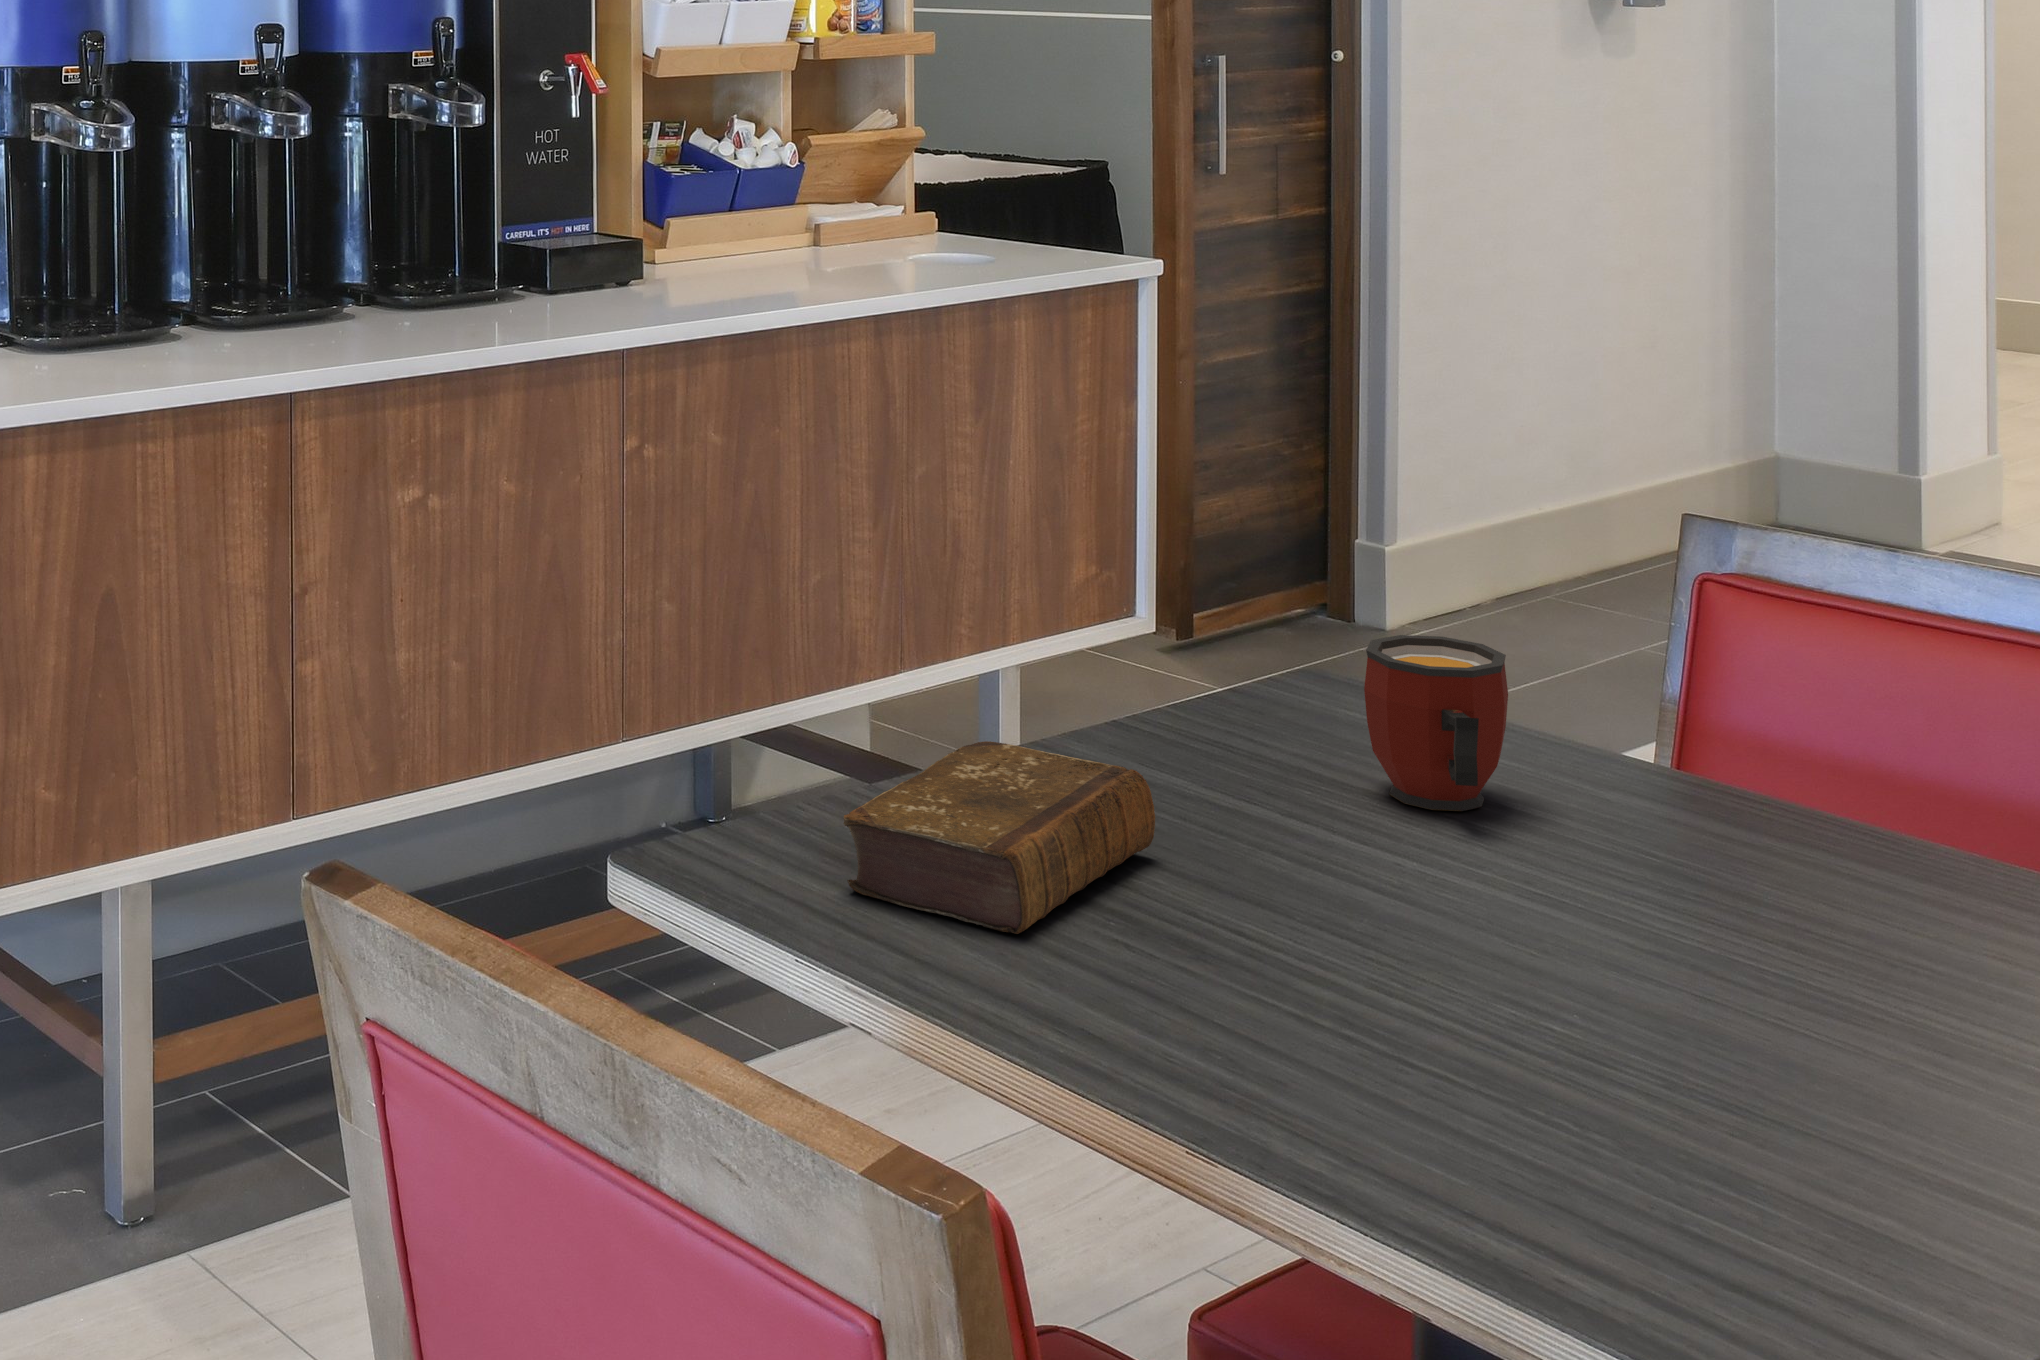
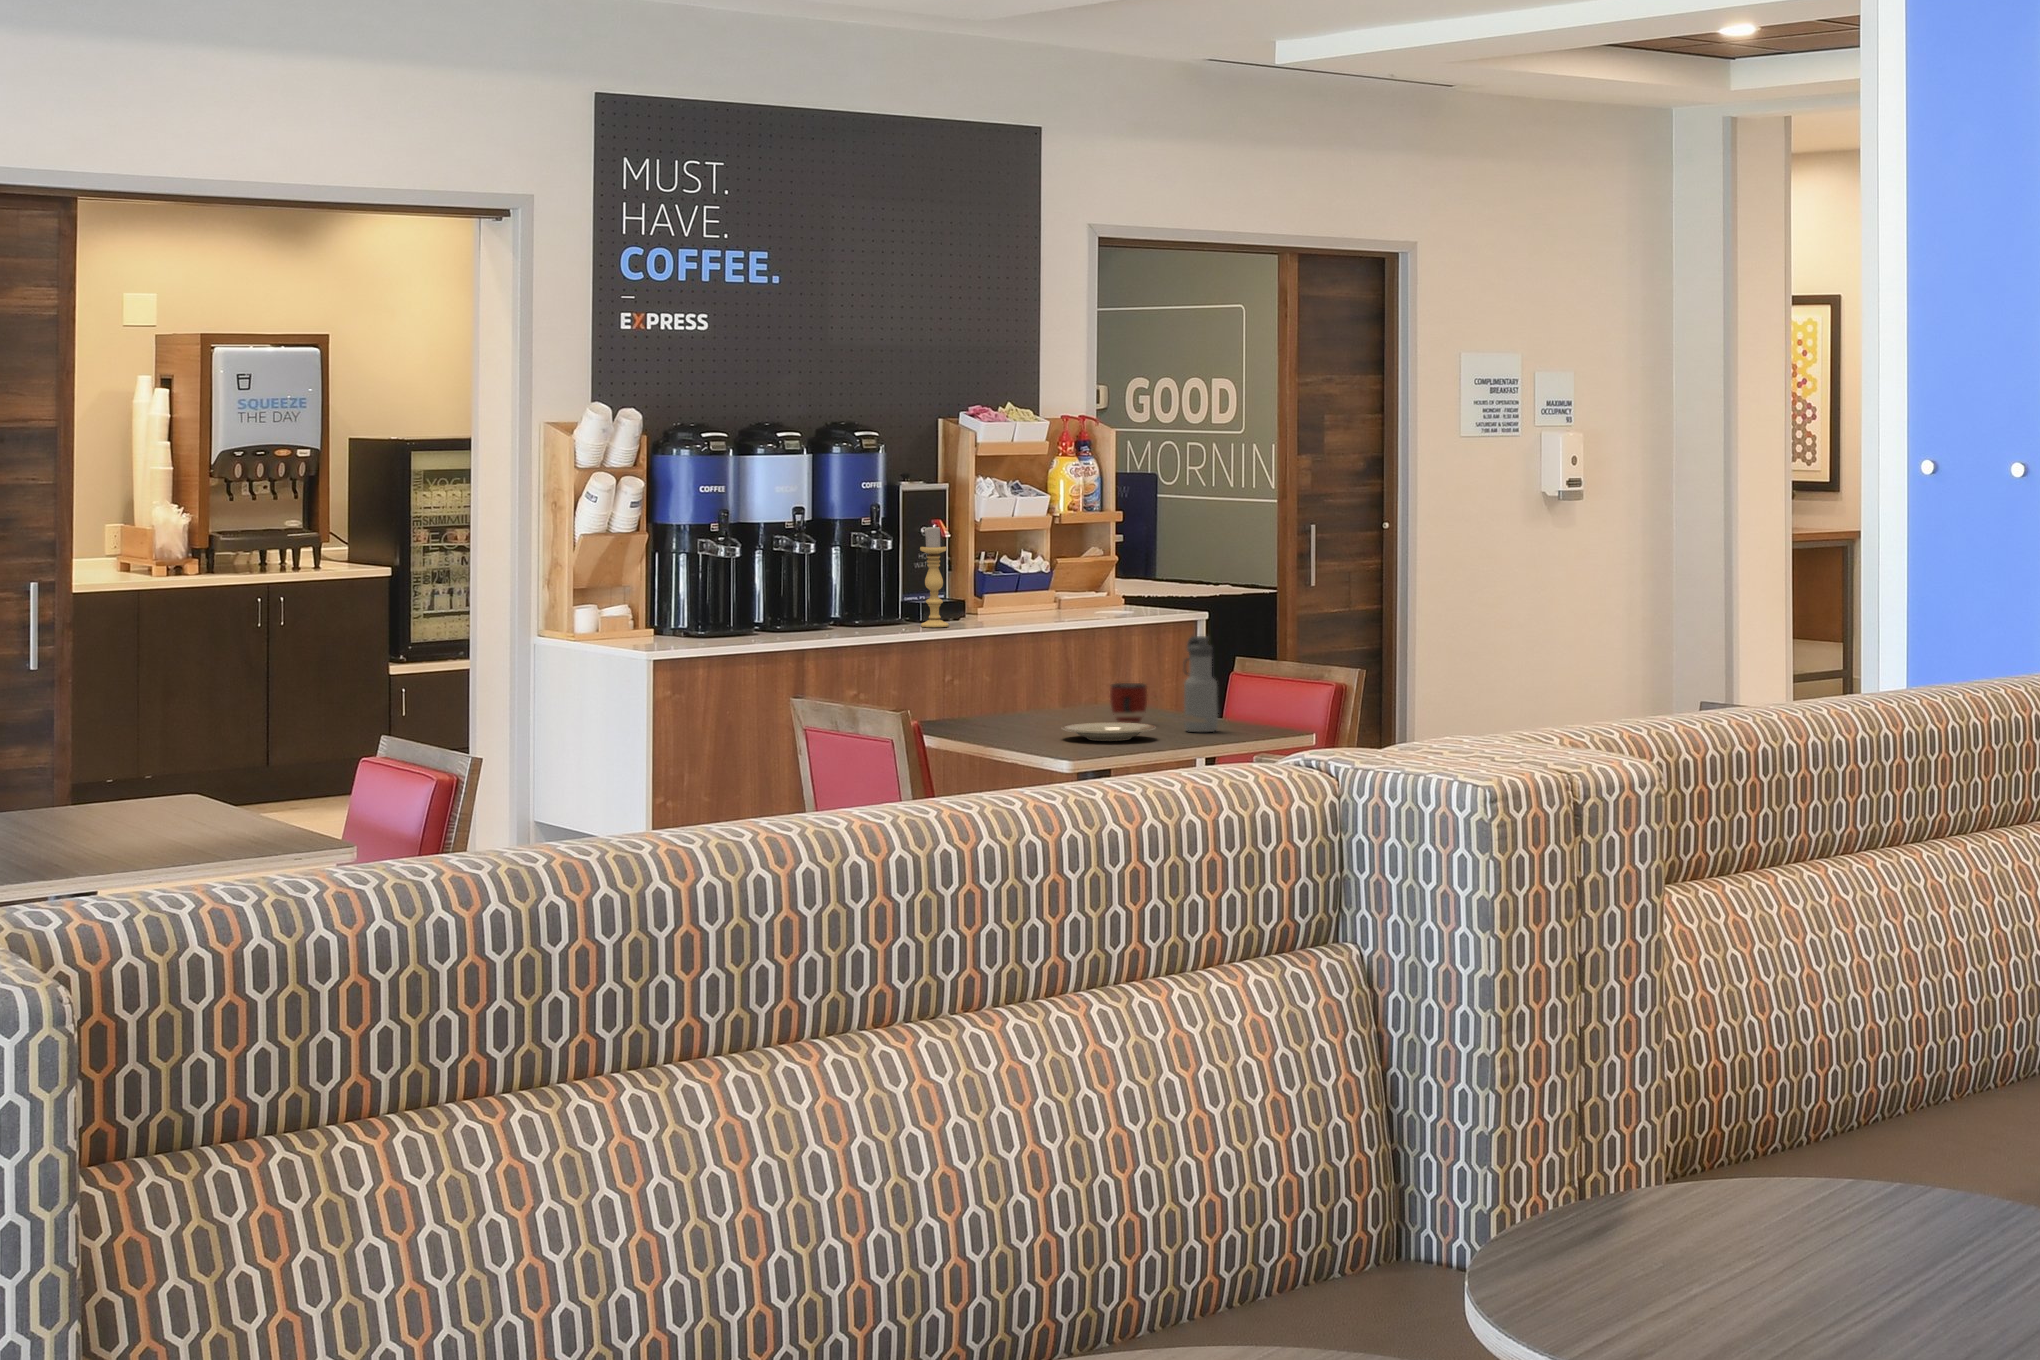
candle holder: none [542,61,608,306] -> present [920,526,949,627]
water bottle: none [1730,509,1892,907] -> present [1183,636,1218,732]
book: present [843,741,1155,934] -> none [949,705,1038,735]
plate: none [1356,879,1801,1040] -> present [1062,722,1156,741]

